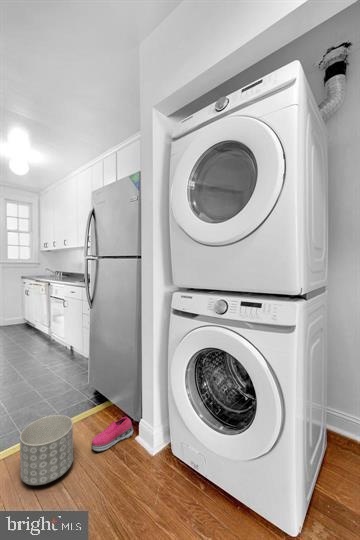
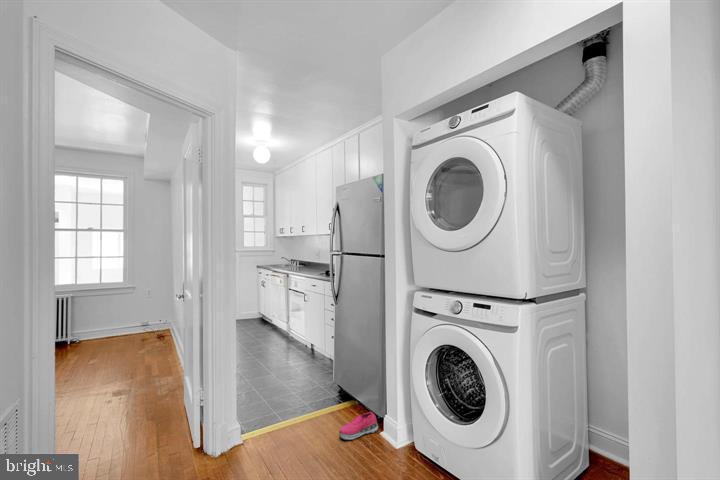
planter: present [20,415,73,485] -> none [282,401,324,456]

